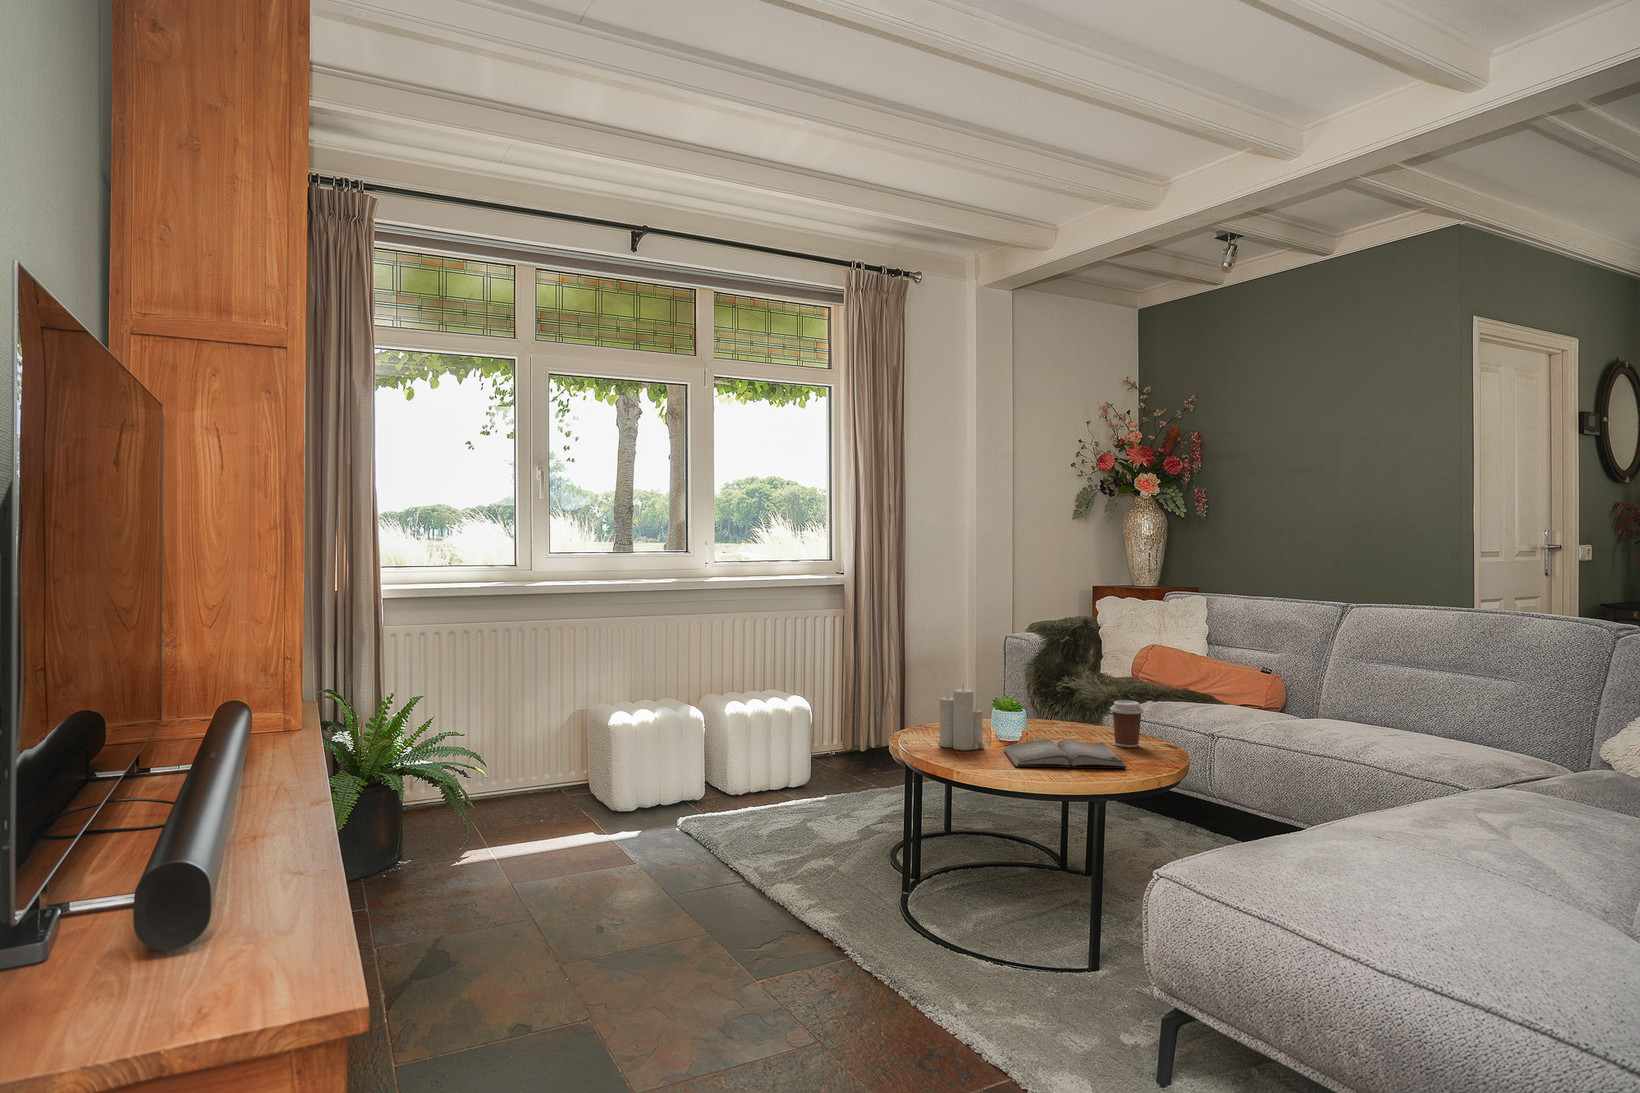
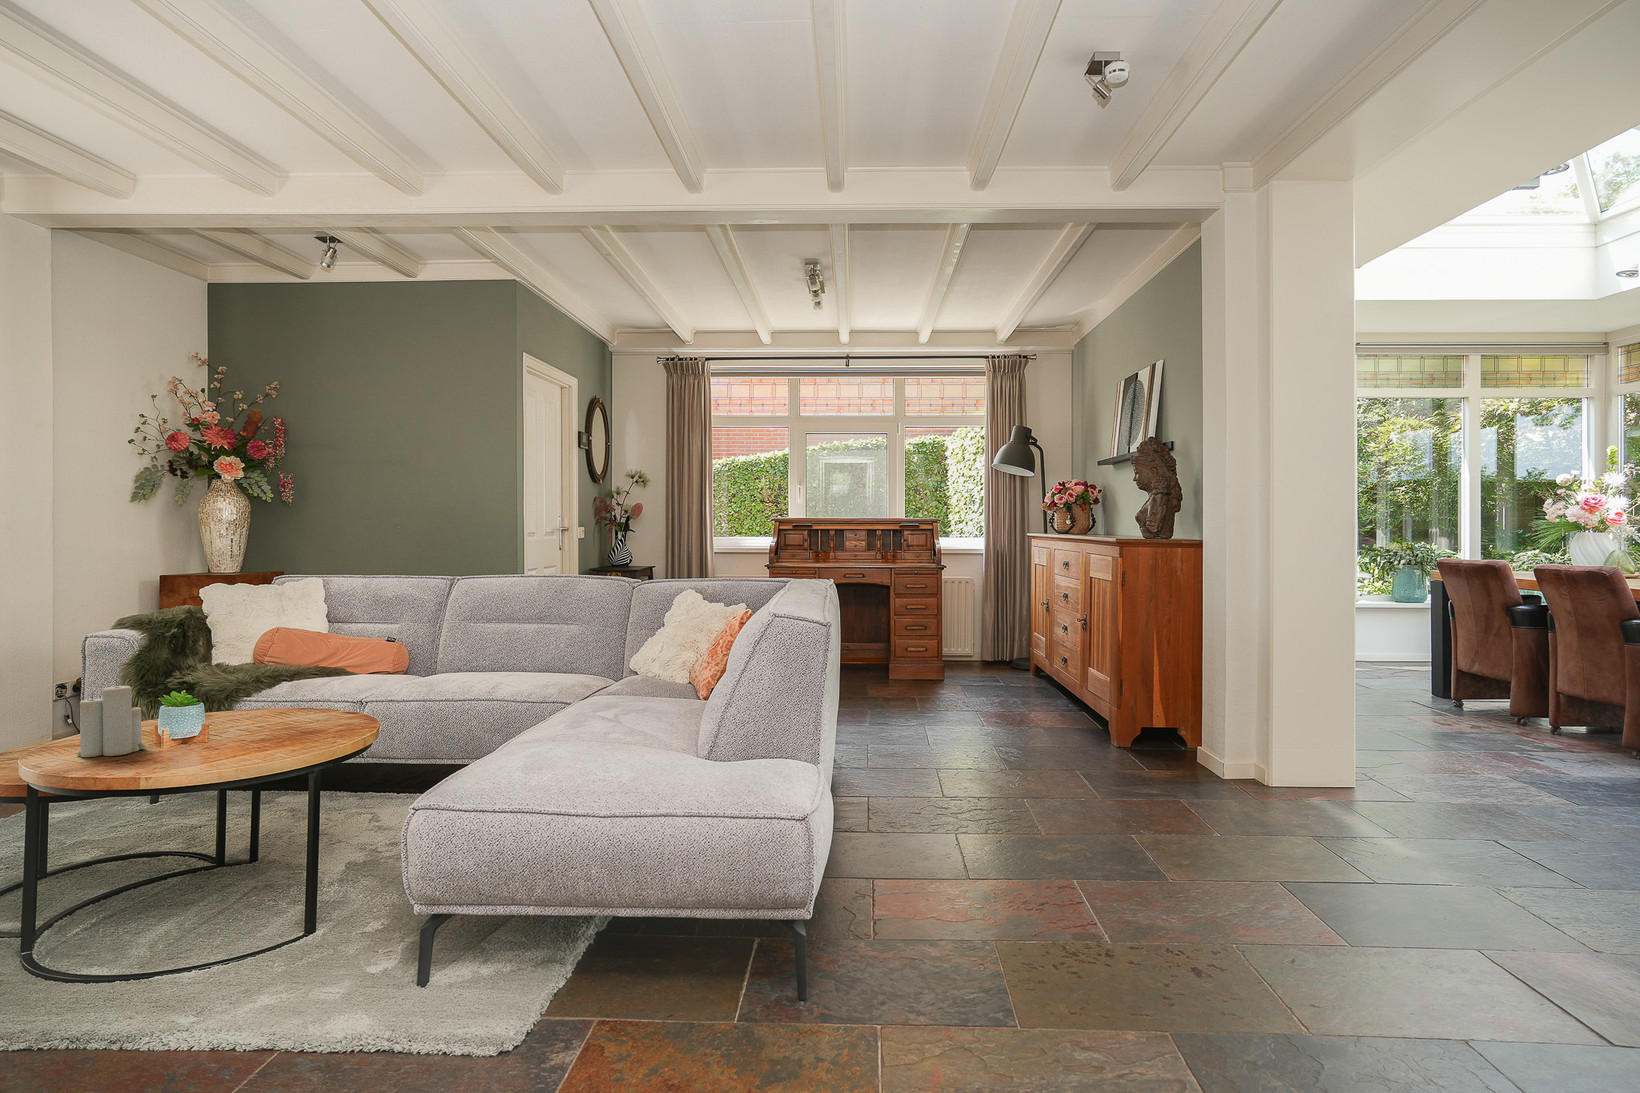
coffee cup: present [1110,700,1144,747] -> none [286,675,322,720]
hardback book: present [1004,739,1127,768] -> none [173,717,326,756]

